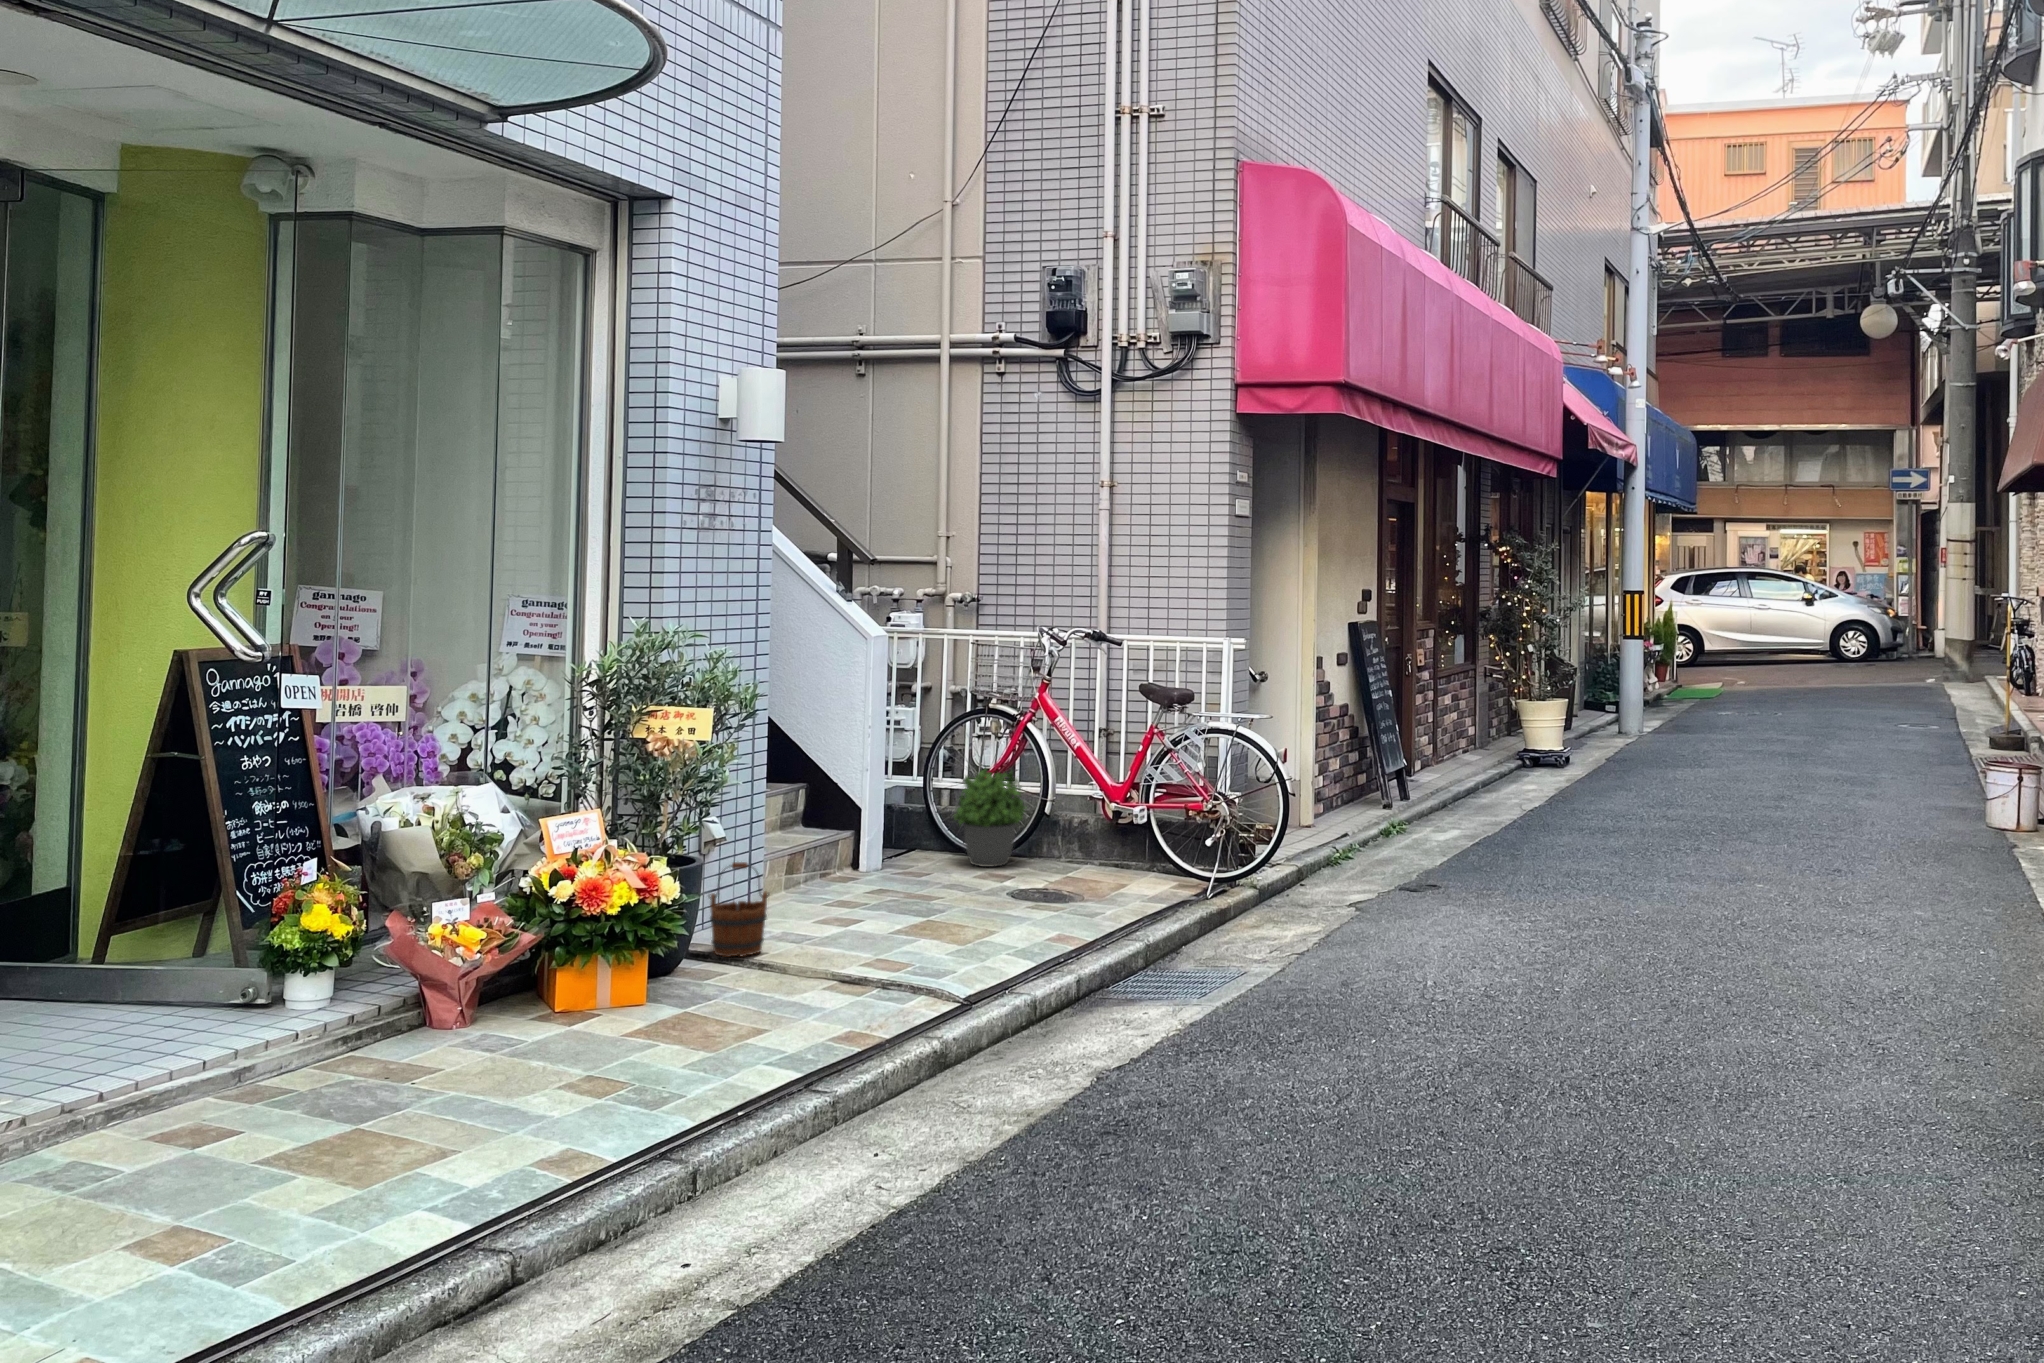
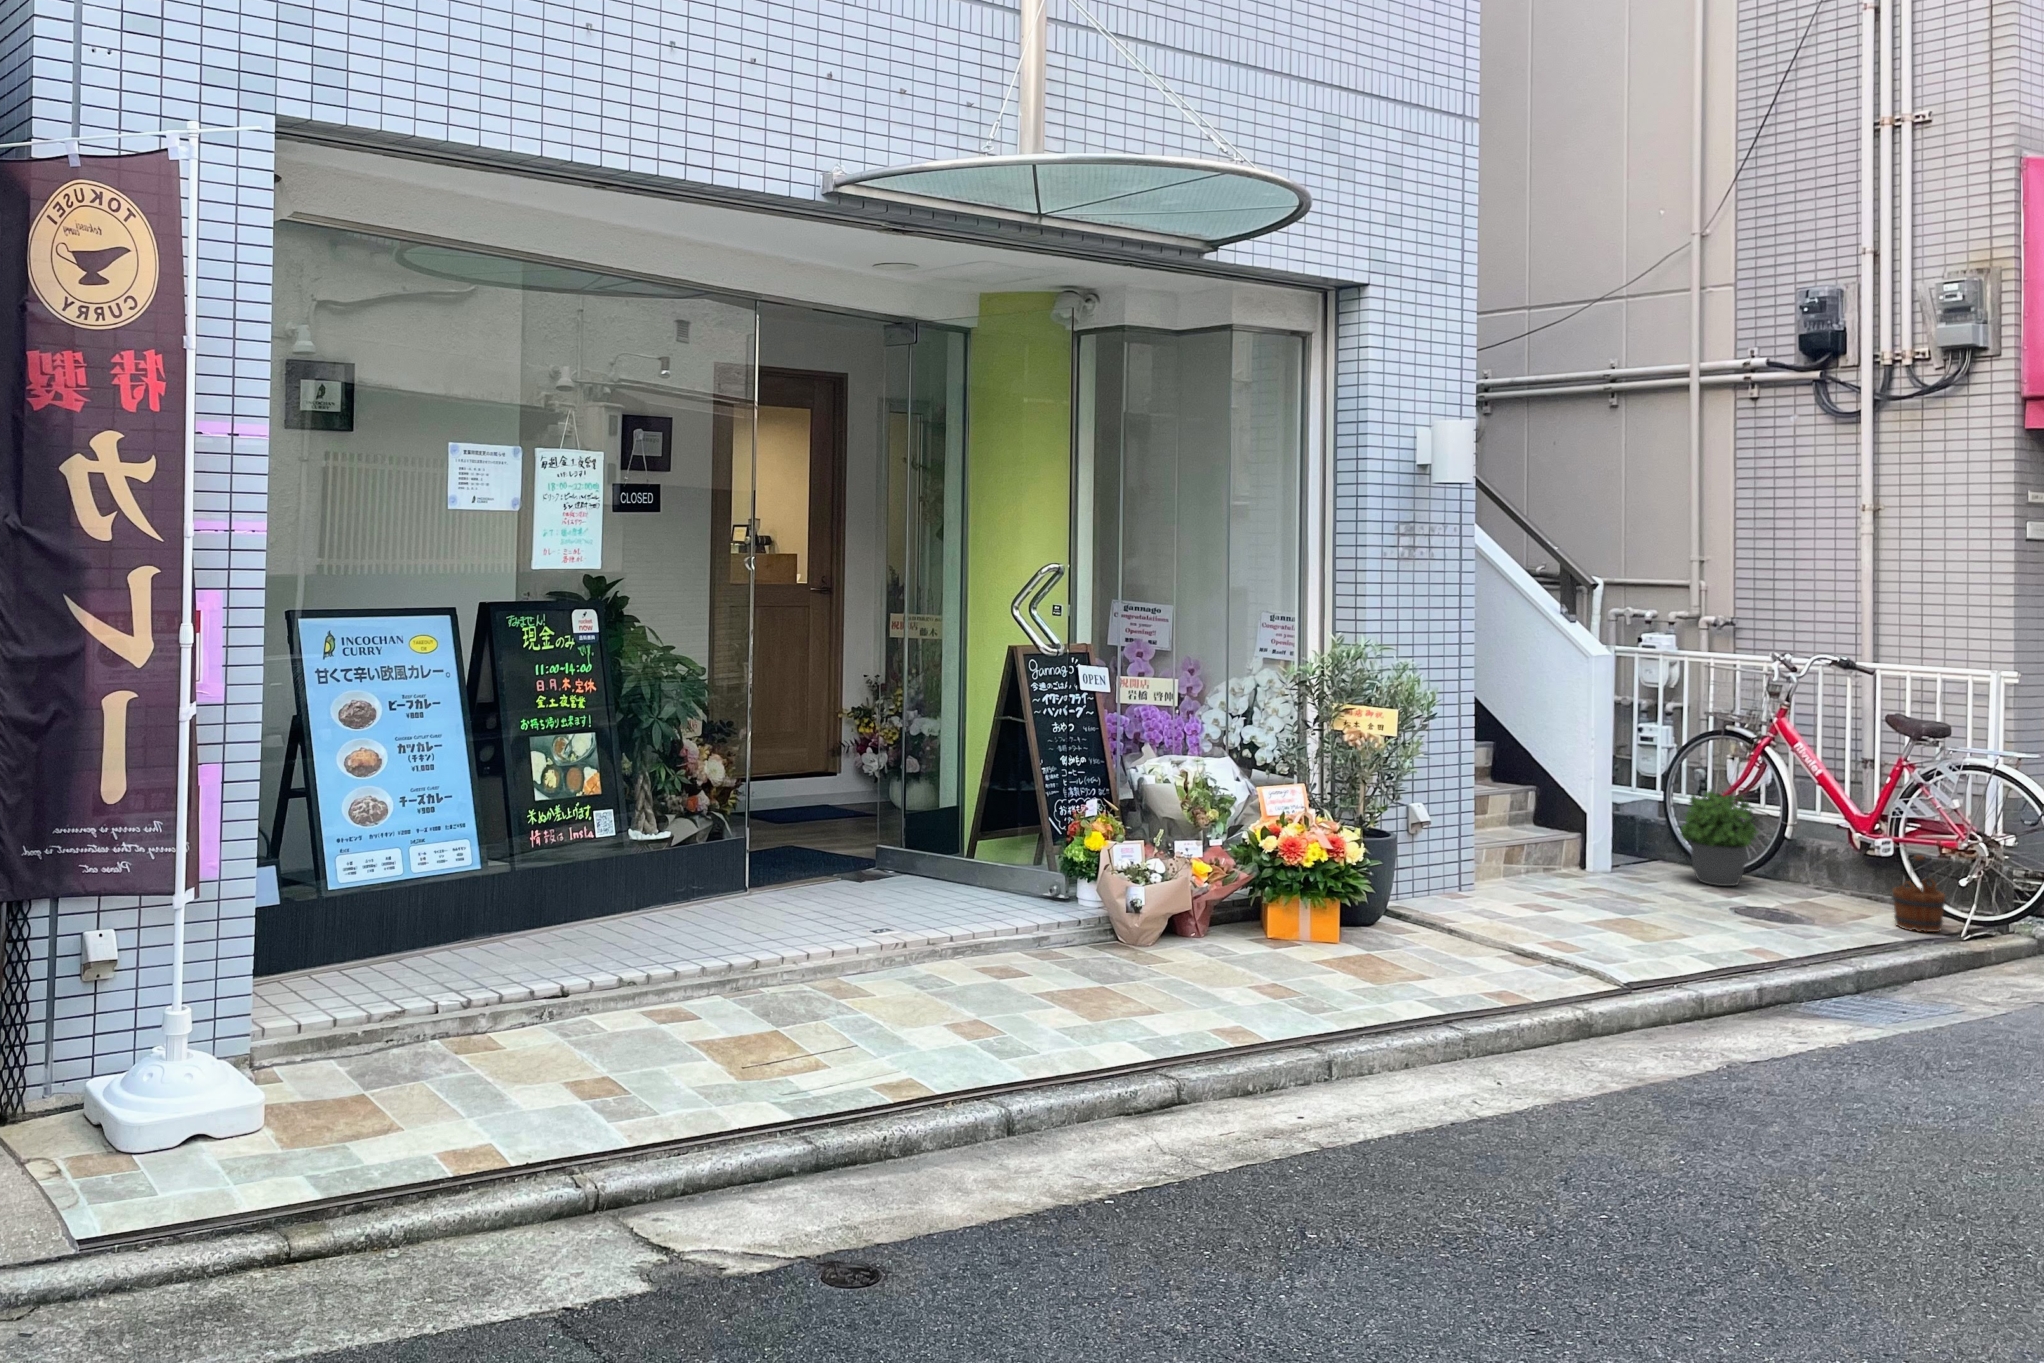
wooden bucket: present [709,862,769,957] -> present [1892,855,1945,932]

